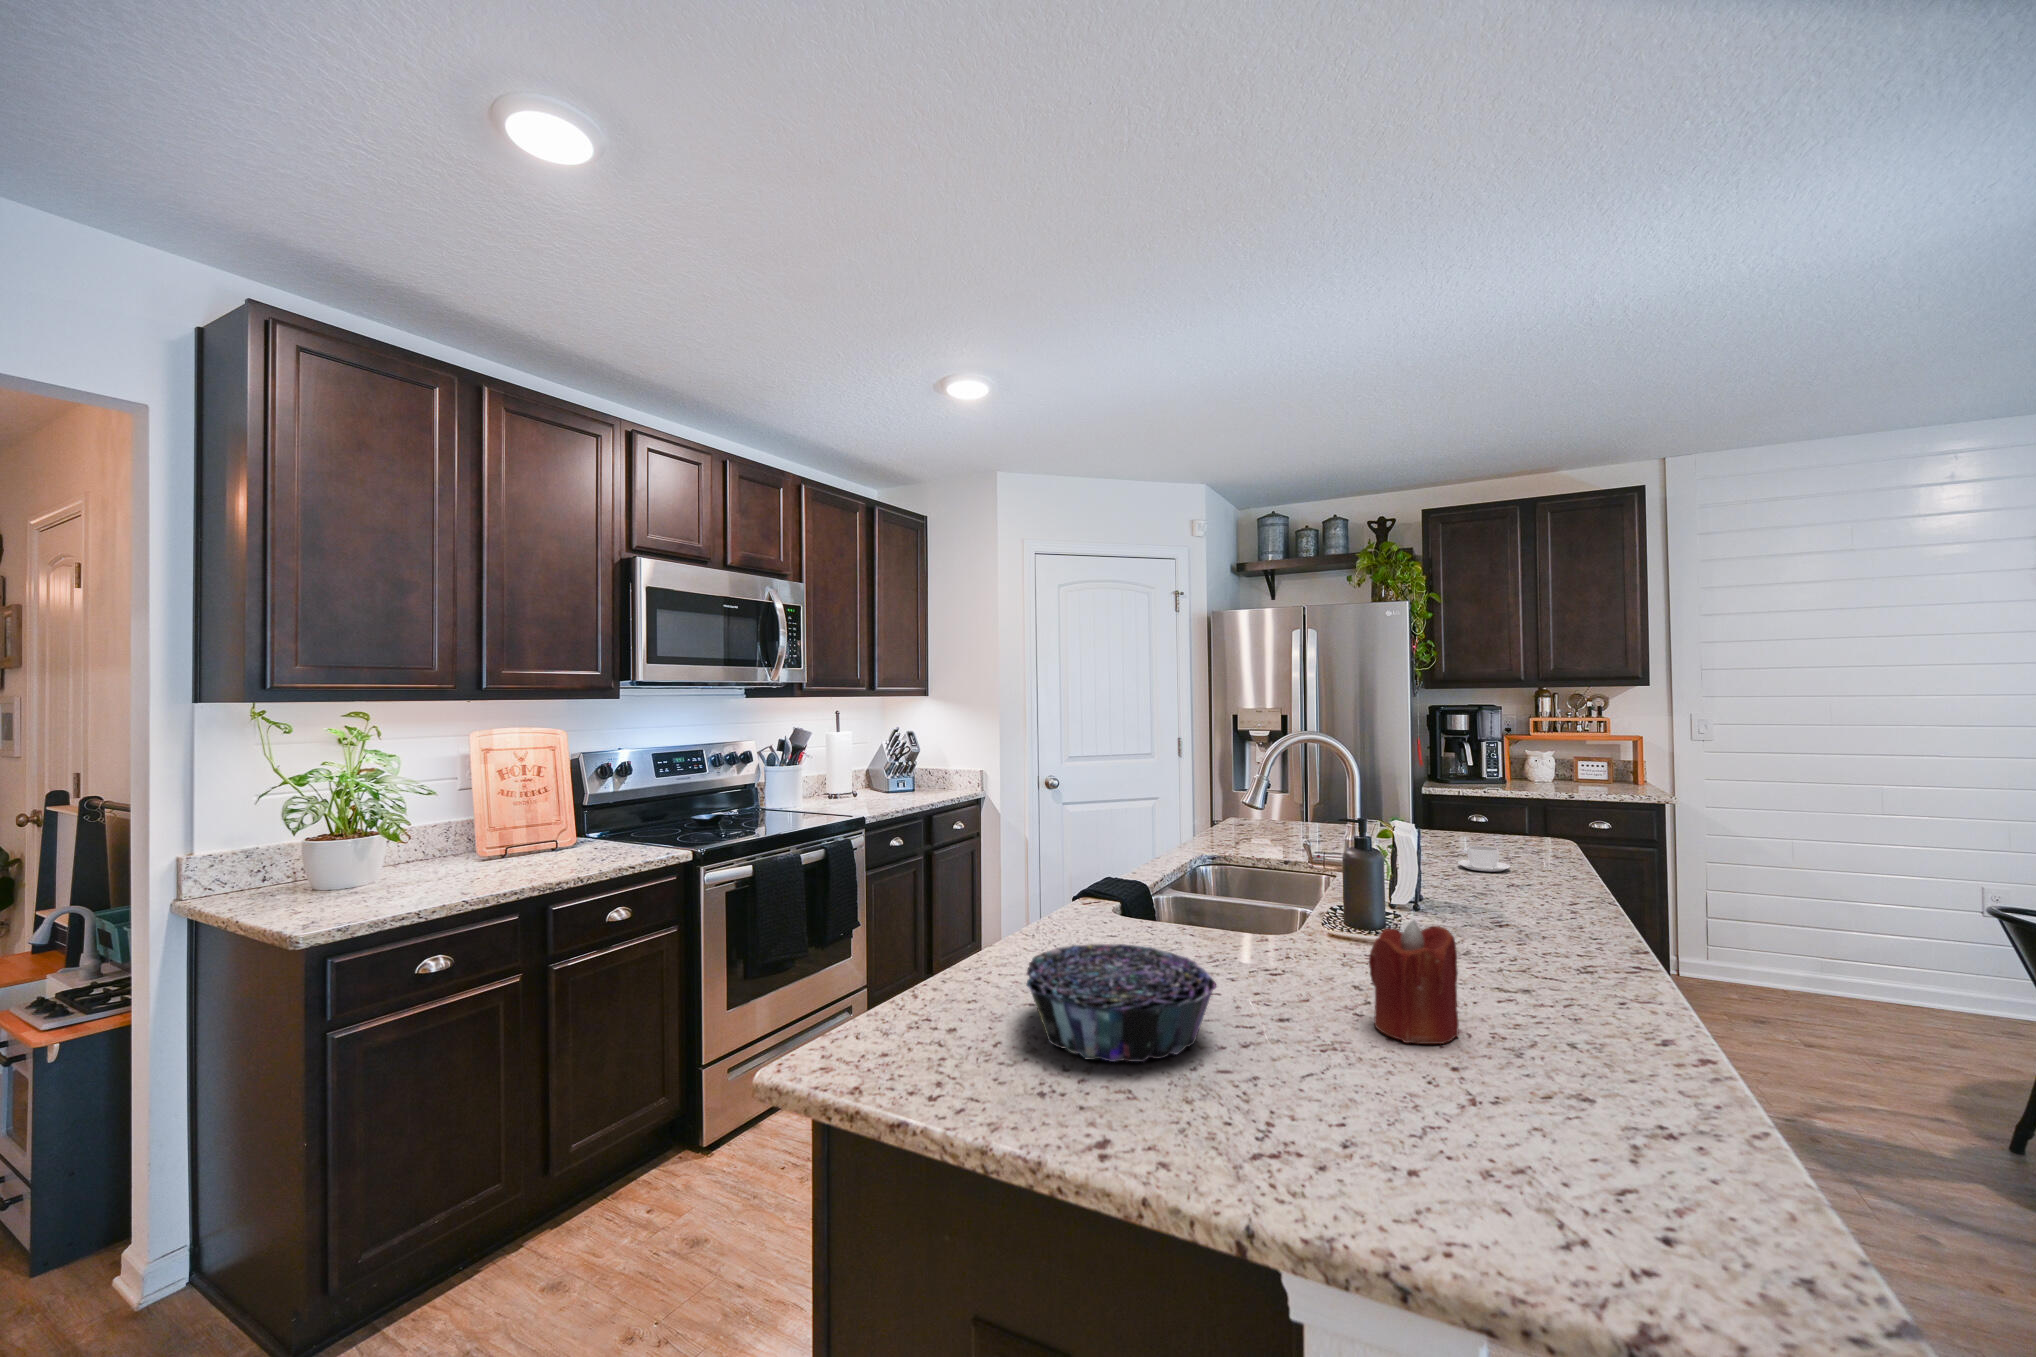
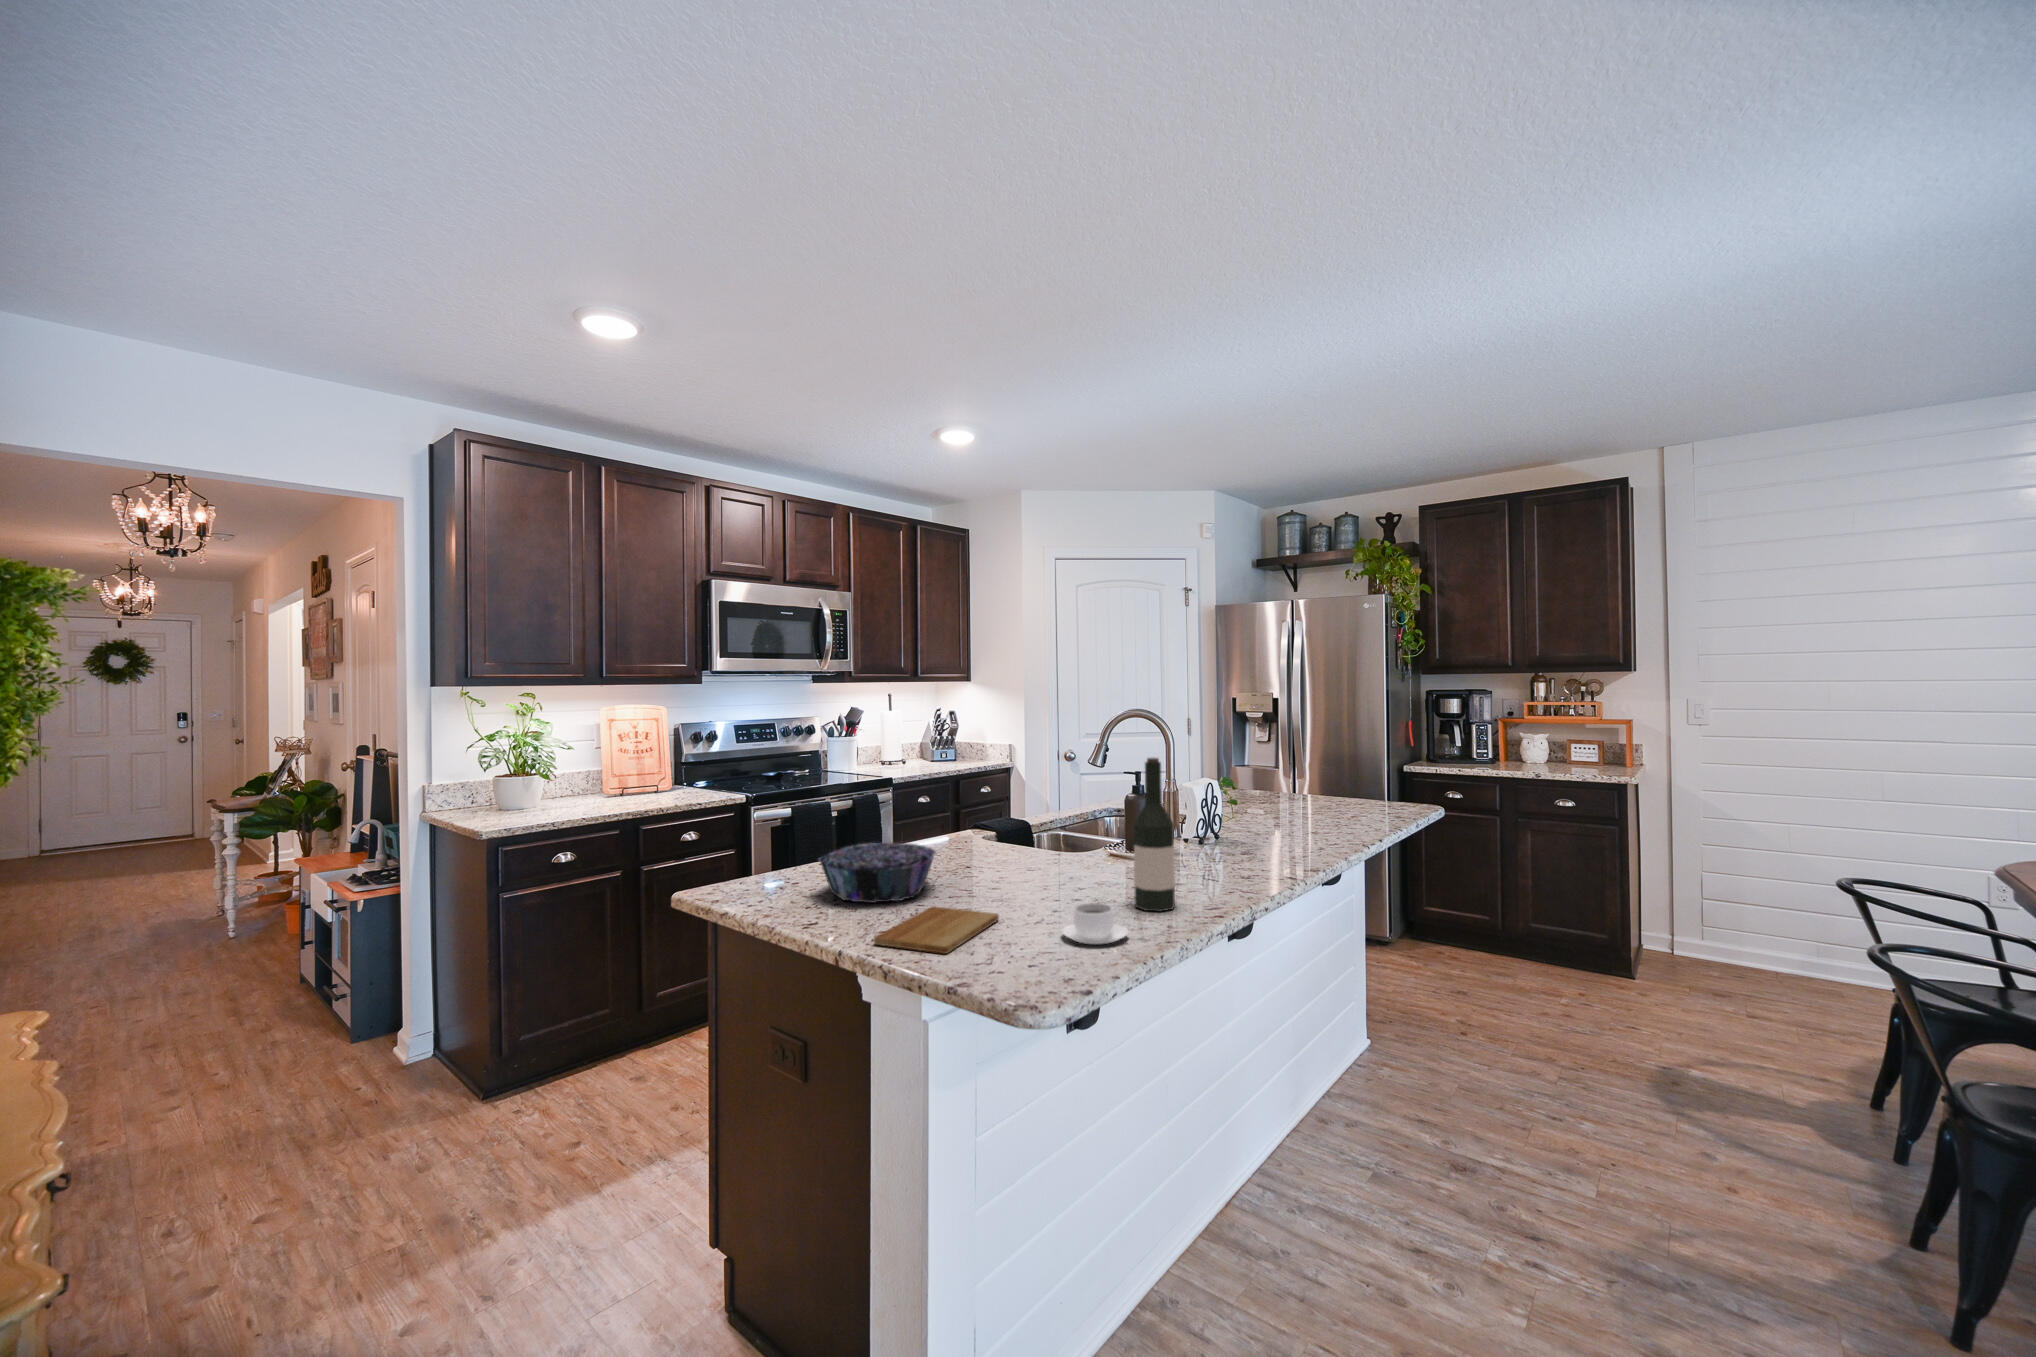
wine bottle: none [1539,808,1617,1049] -> present [1134,758,1175,911]
coffee cup: present [1458,846,1510,872] -> present [1062,903,1128,944]
candle: present [1369,920,1459,1044] -> none [1035,828,1083,905]
cutting board: none [1274,1069,1460,1196] -> present [874,907,999,954]

